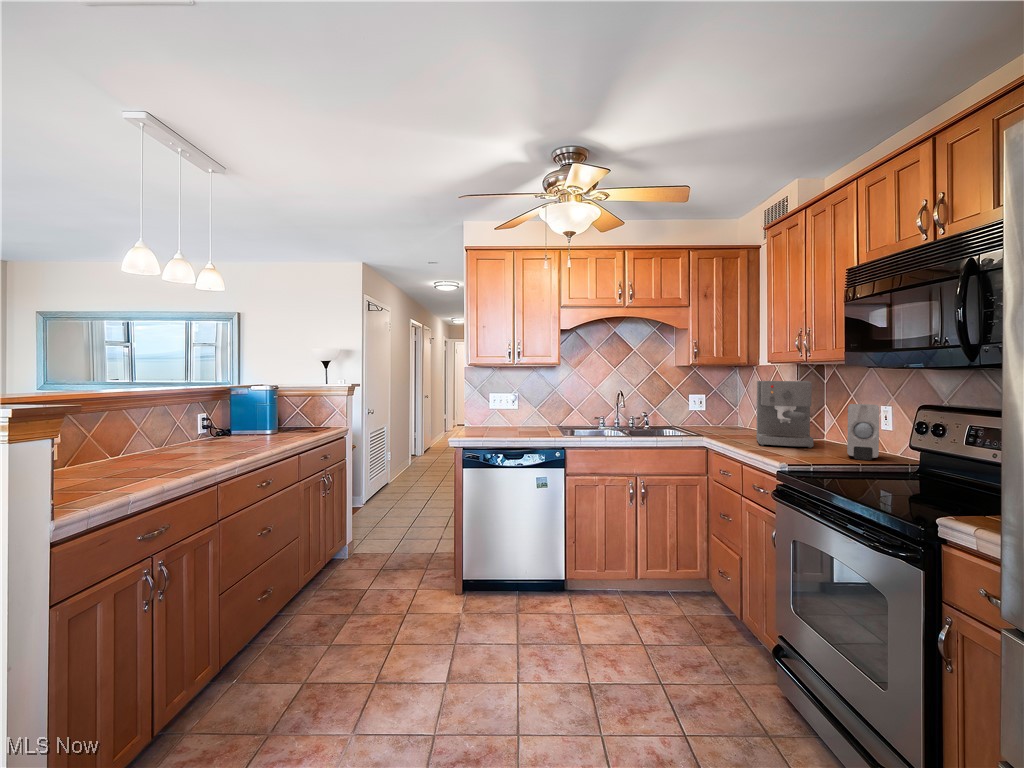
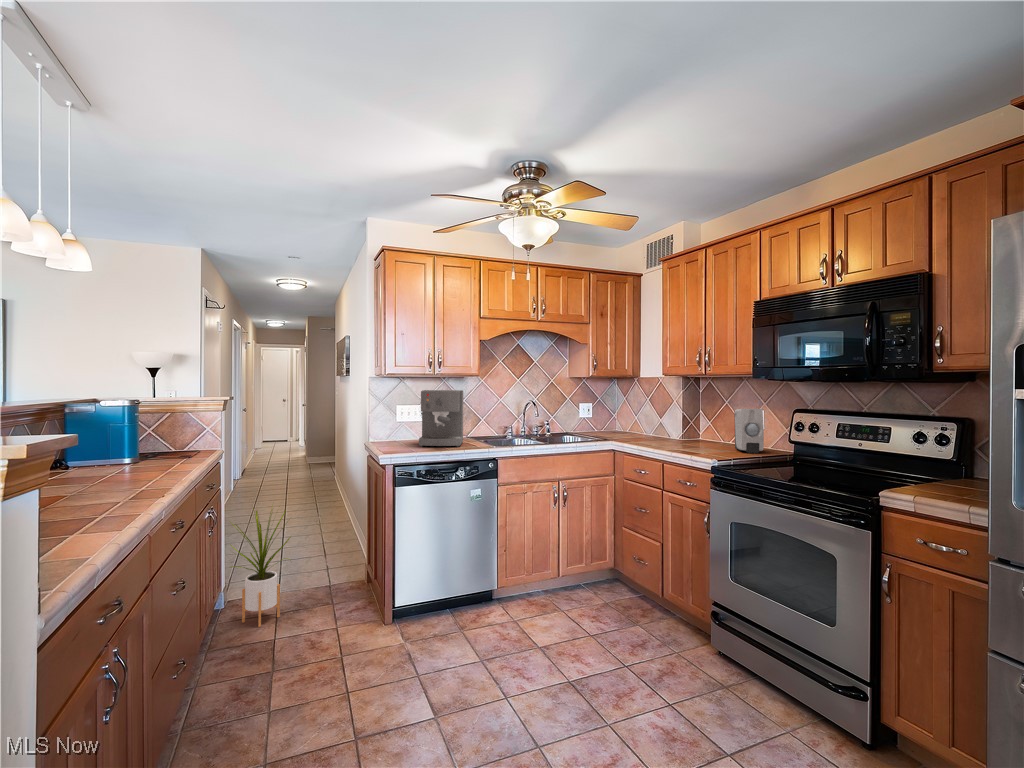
coffee maker: present [756,381,813,448] -> present [419,390,463,447]
house plant: none [340,476,393,580] -> present [231,510,291,627]

